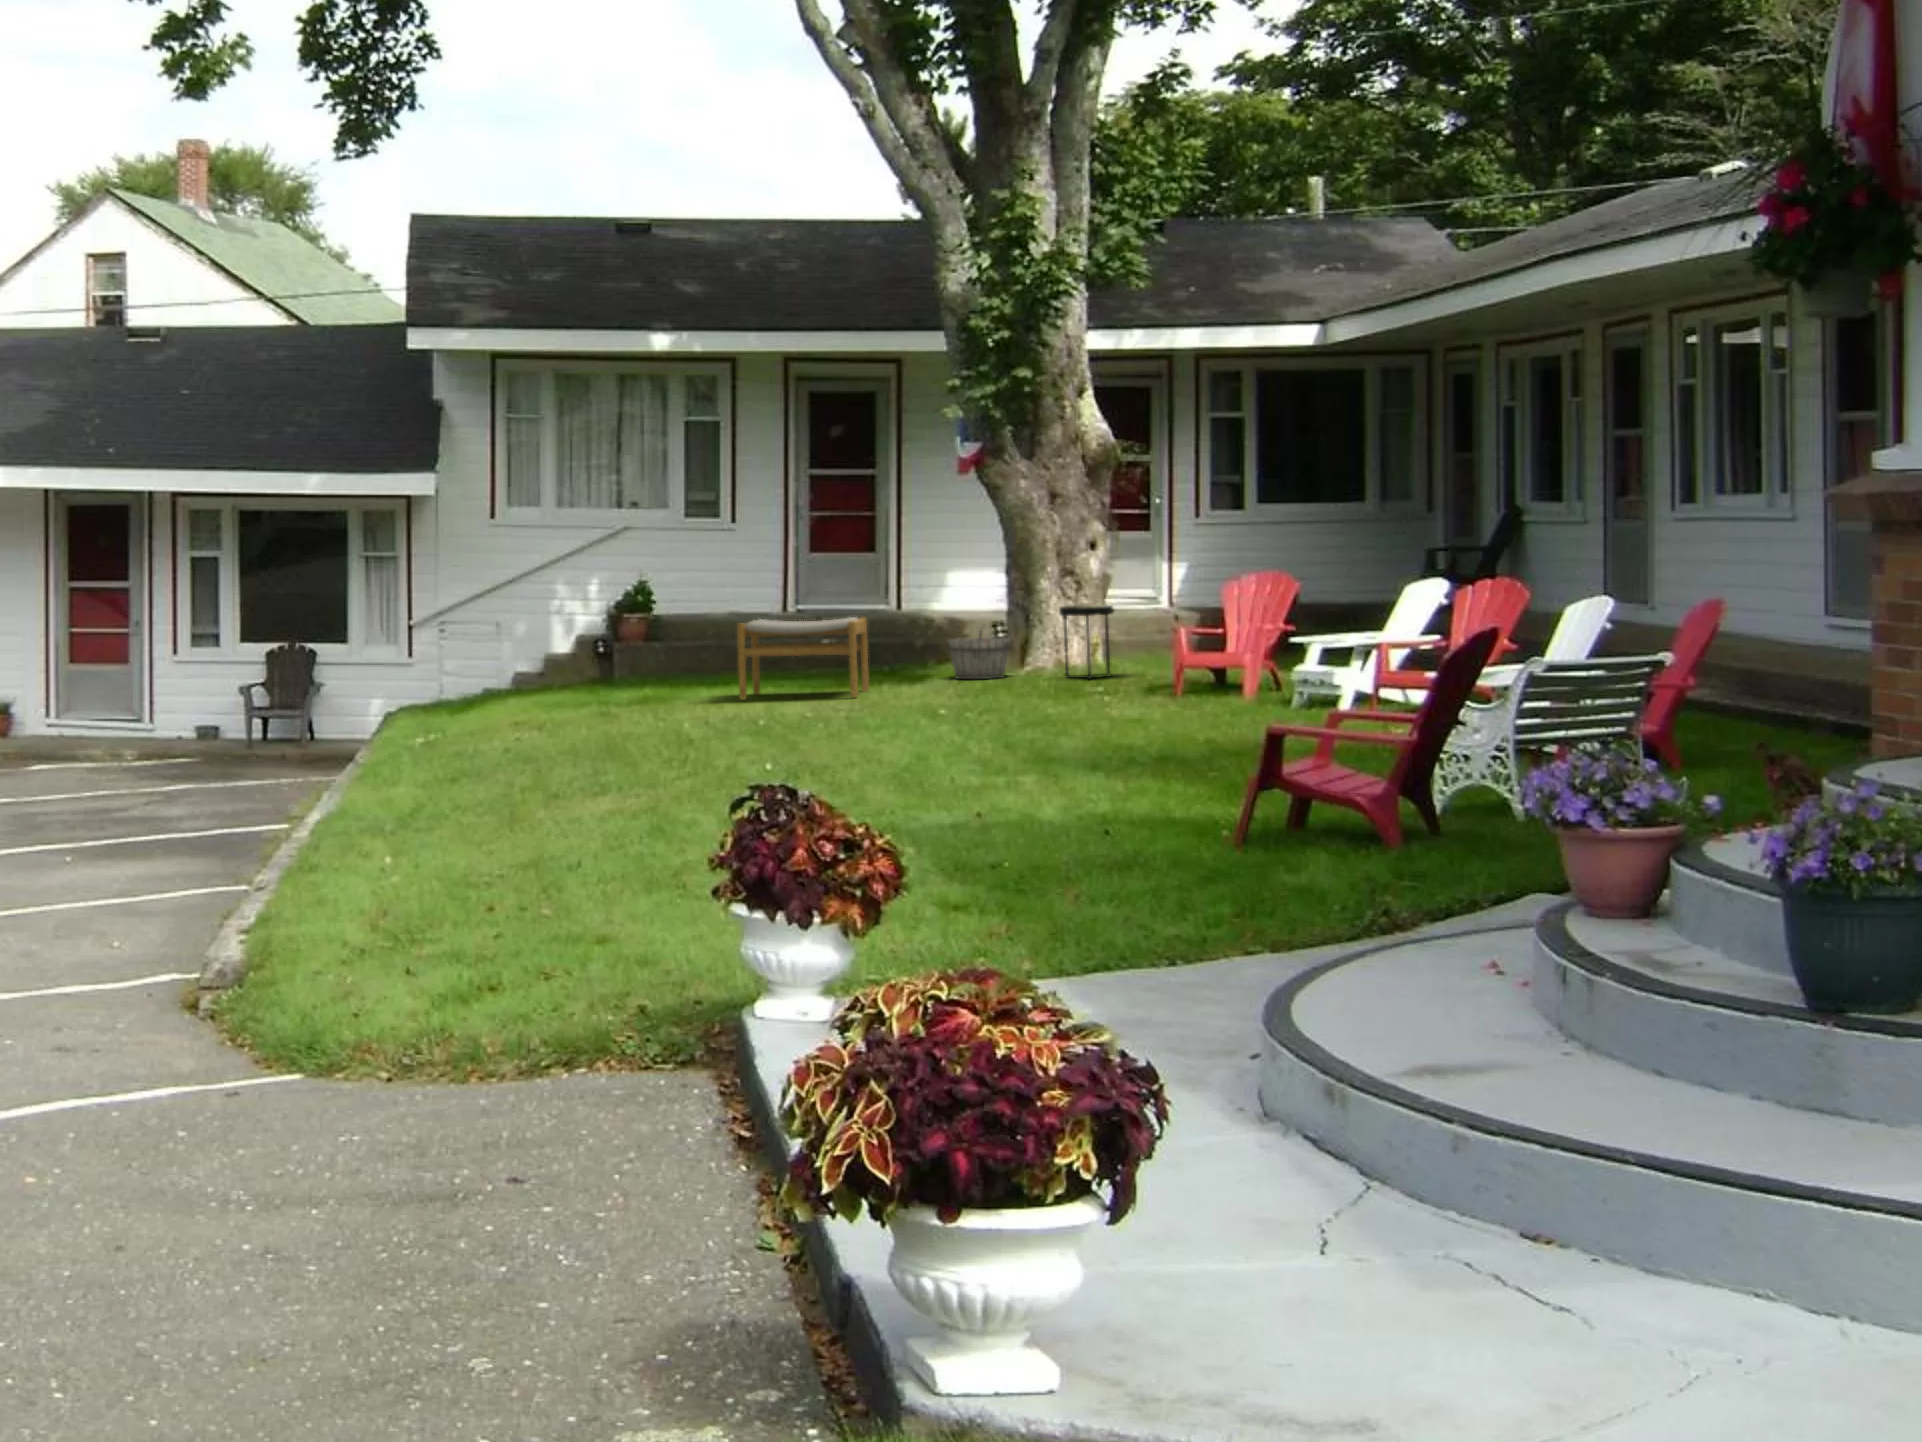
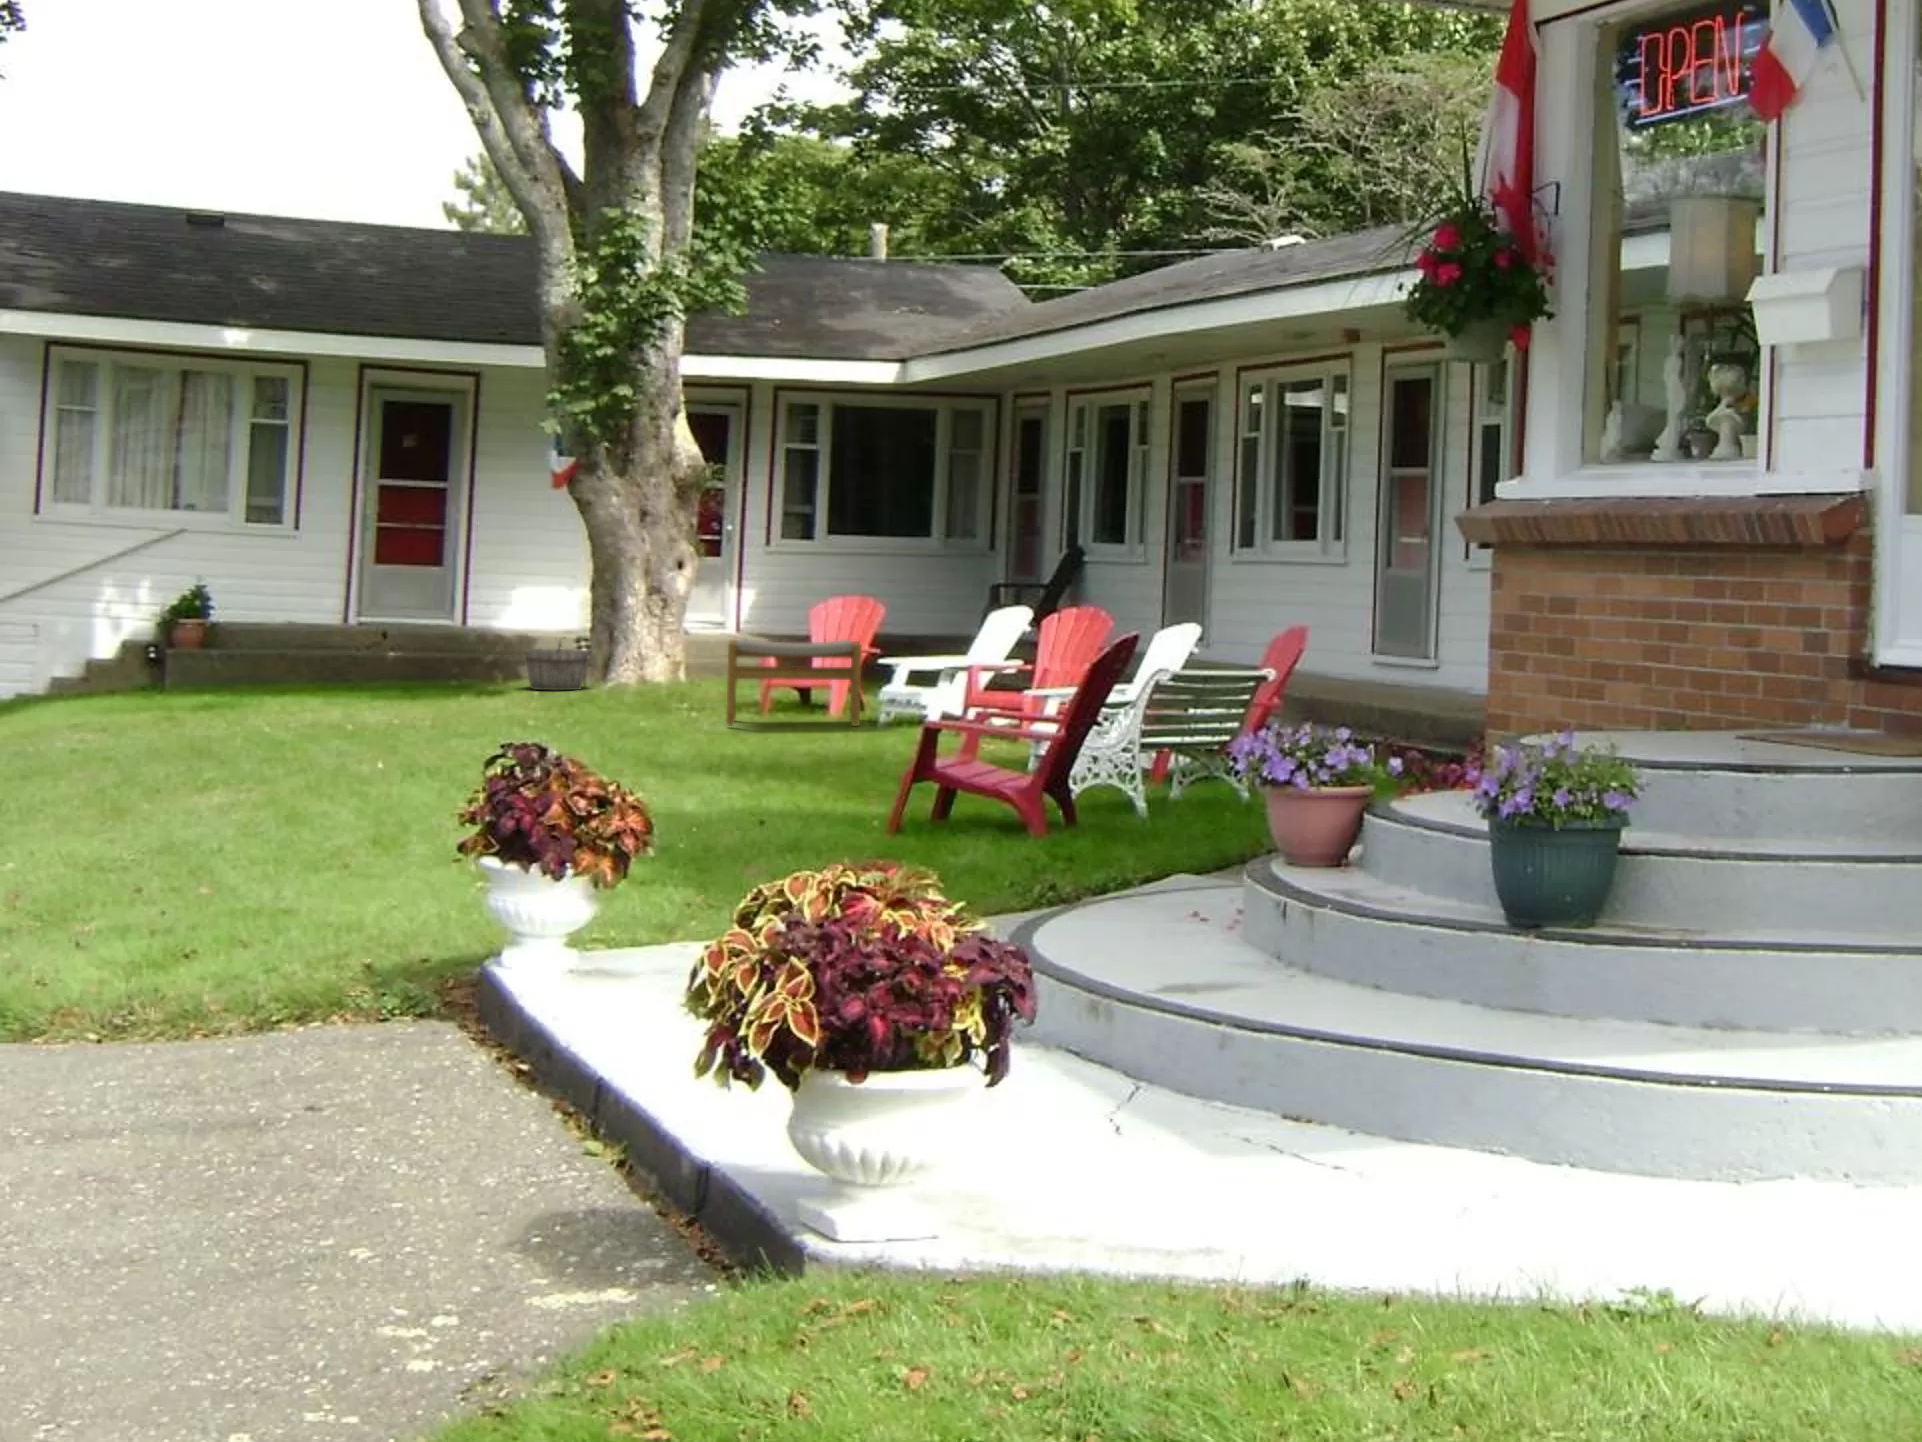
side table: present [1059,605,1113,679] -> none [644,621,697,693]
footstool: present [737,617,869,700] -> present [726,639,862,726]

